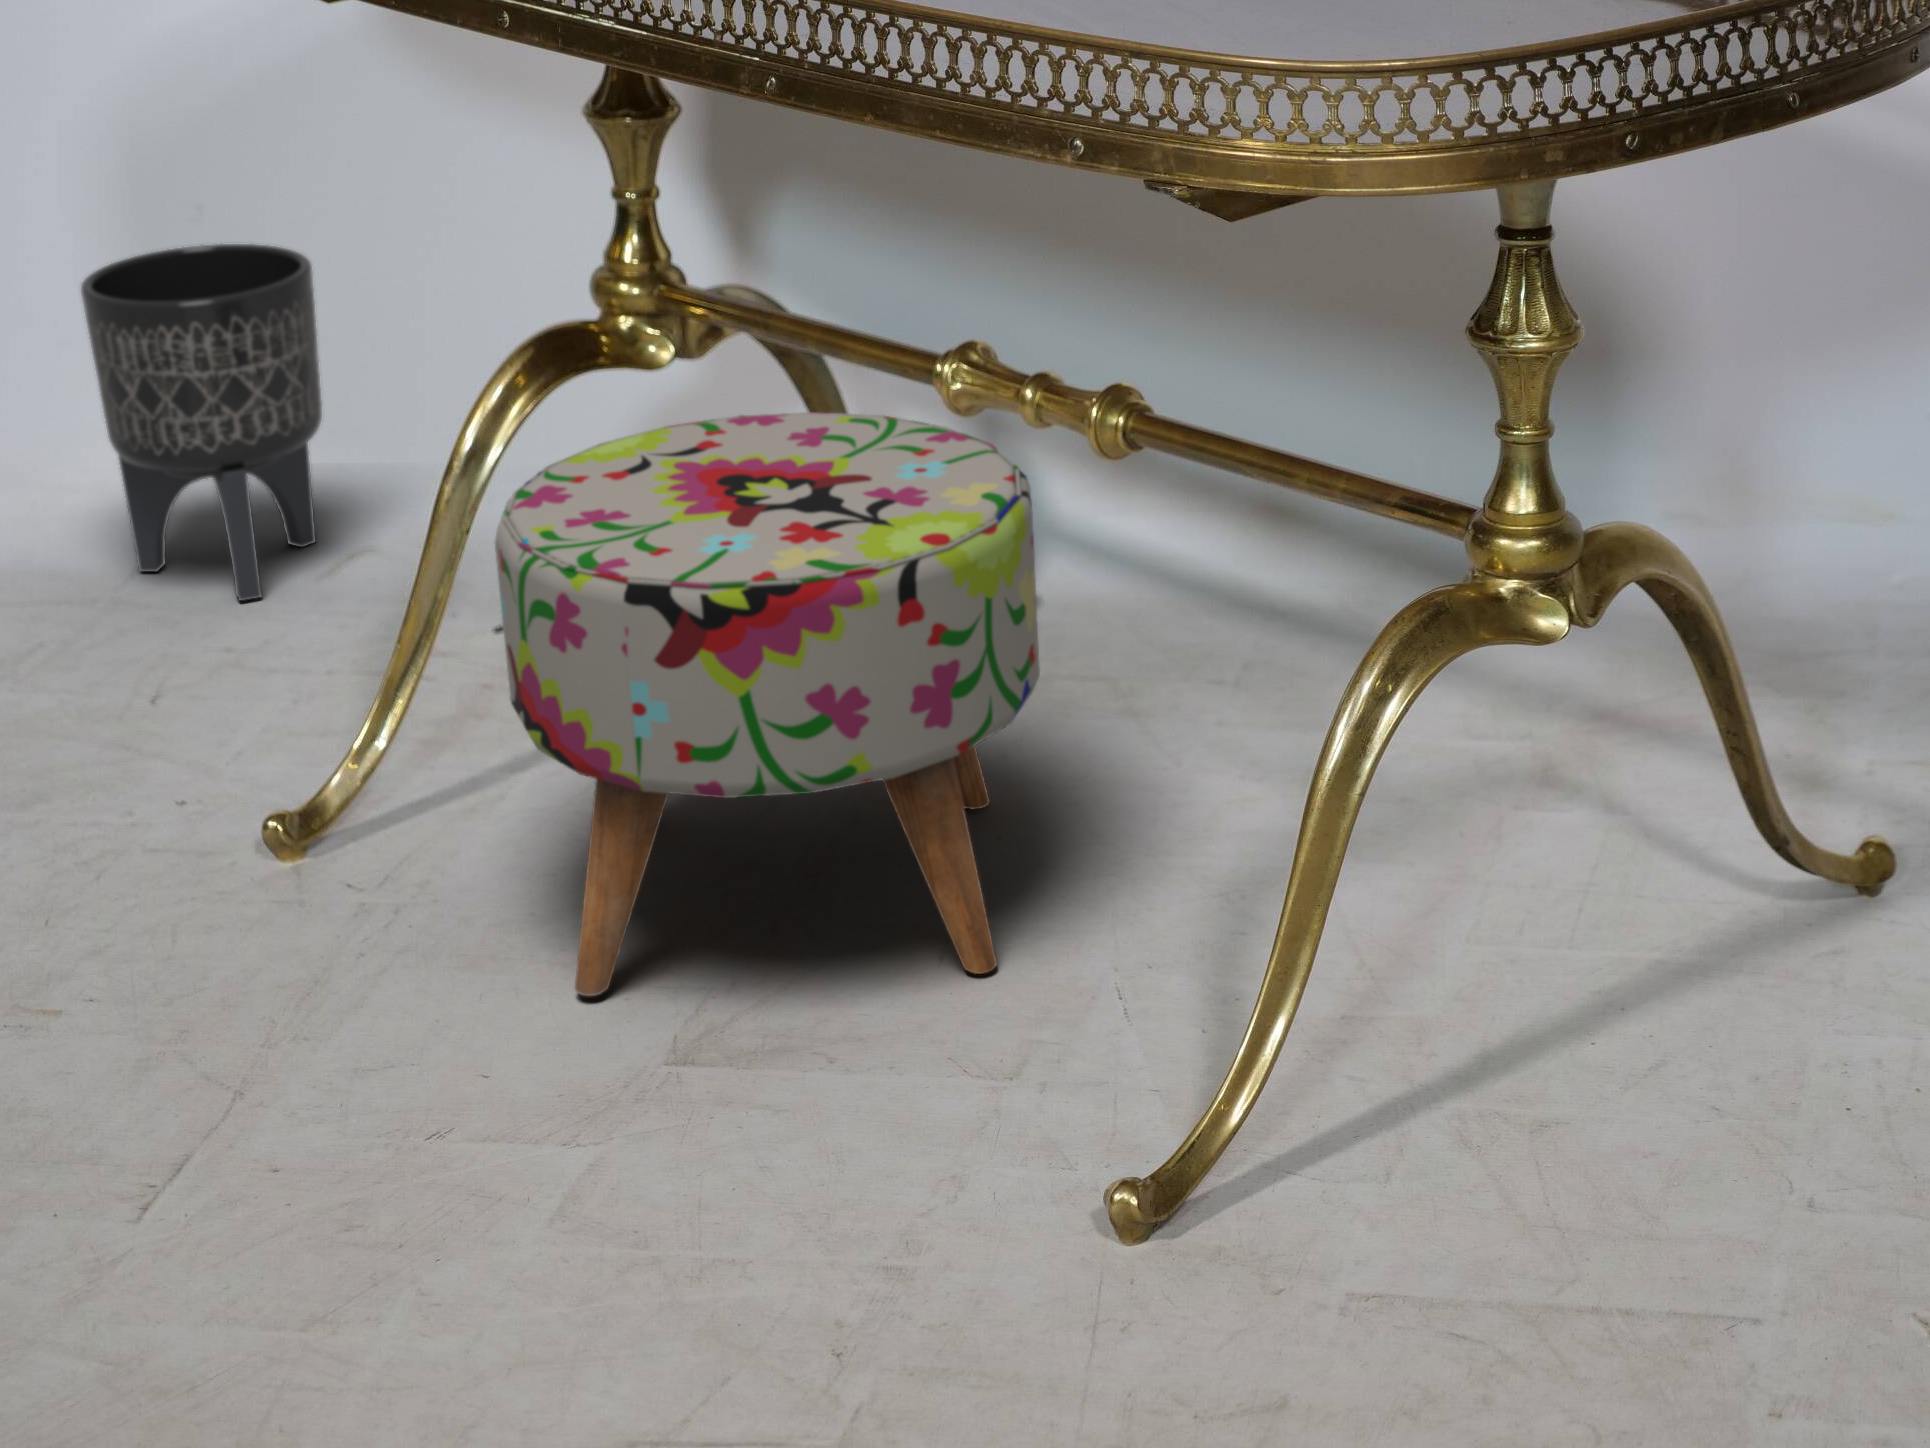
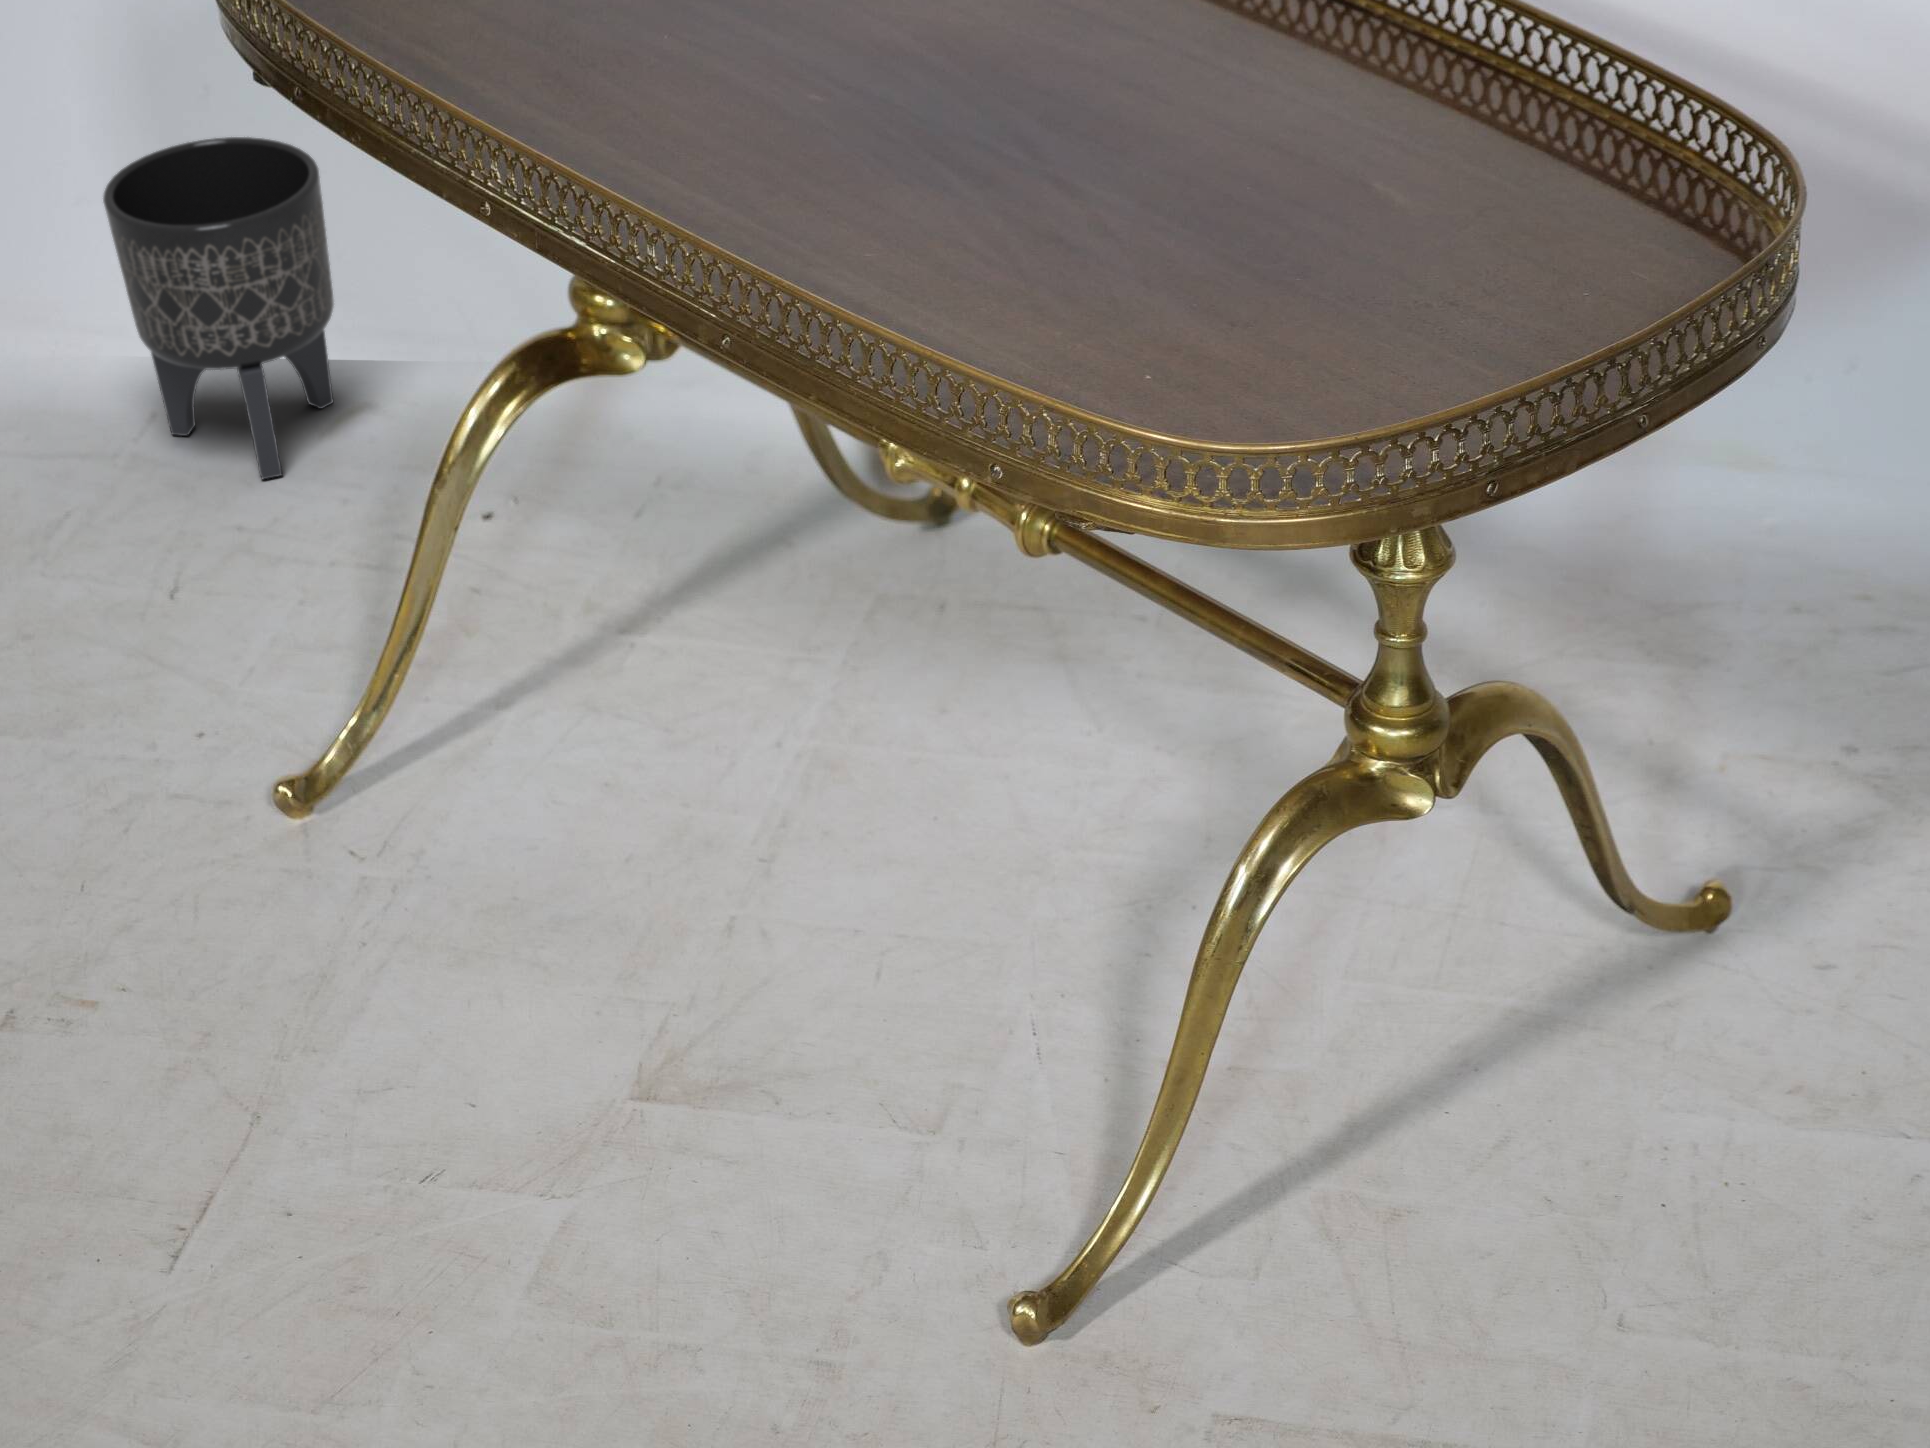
ottoman: present [495,412,1040,996] -> none [469,444,970,1009]

